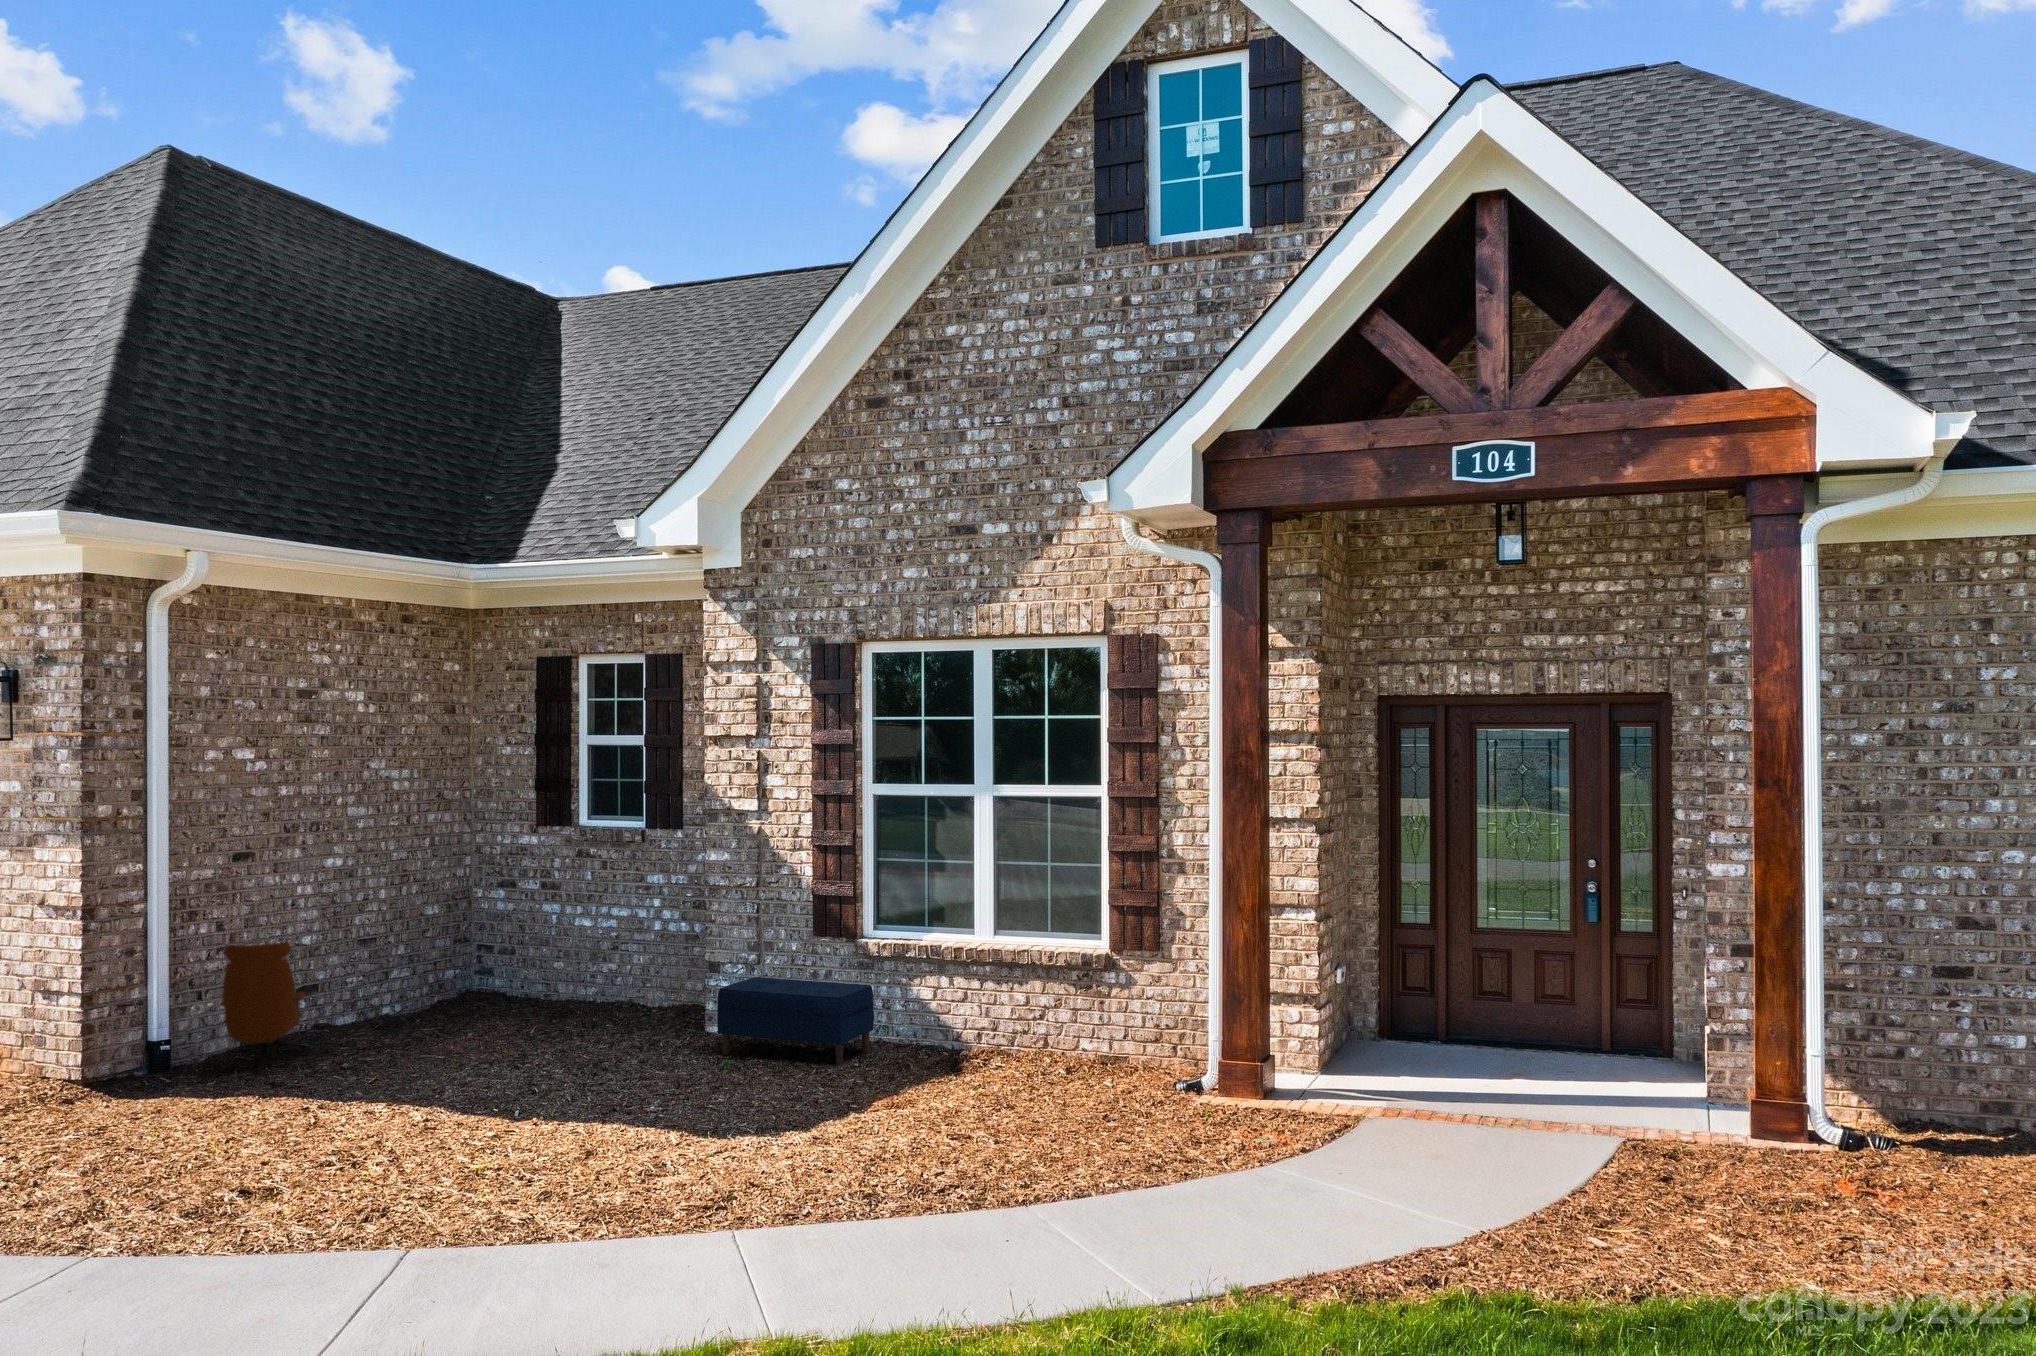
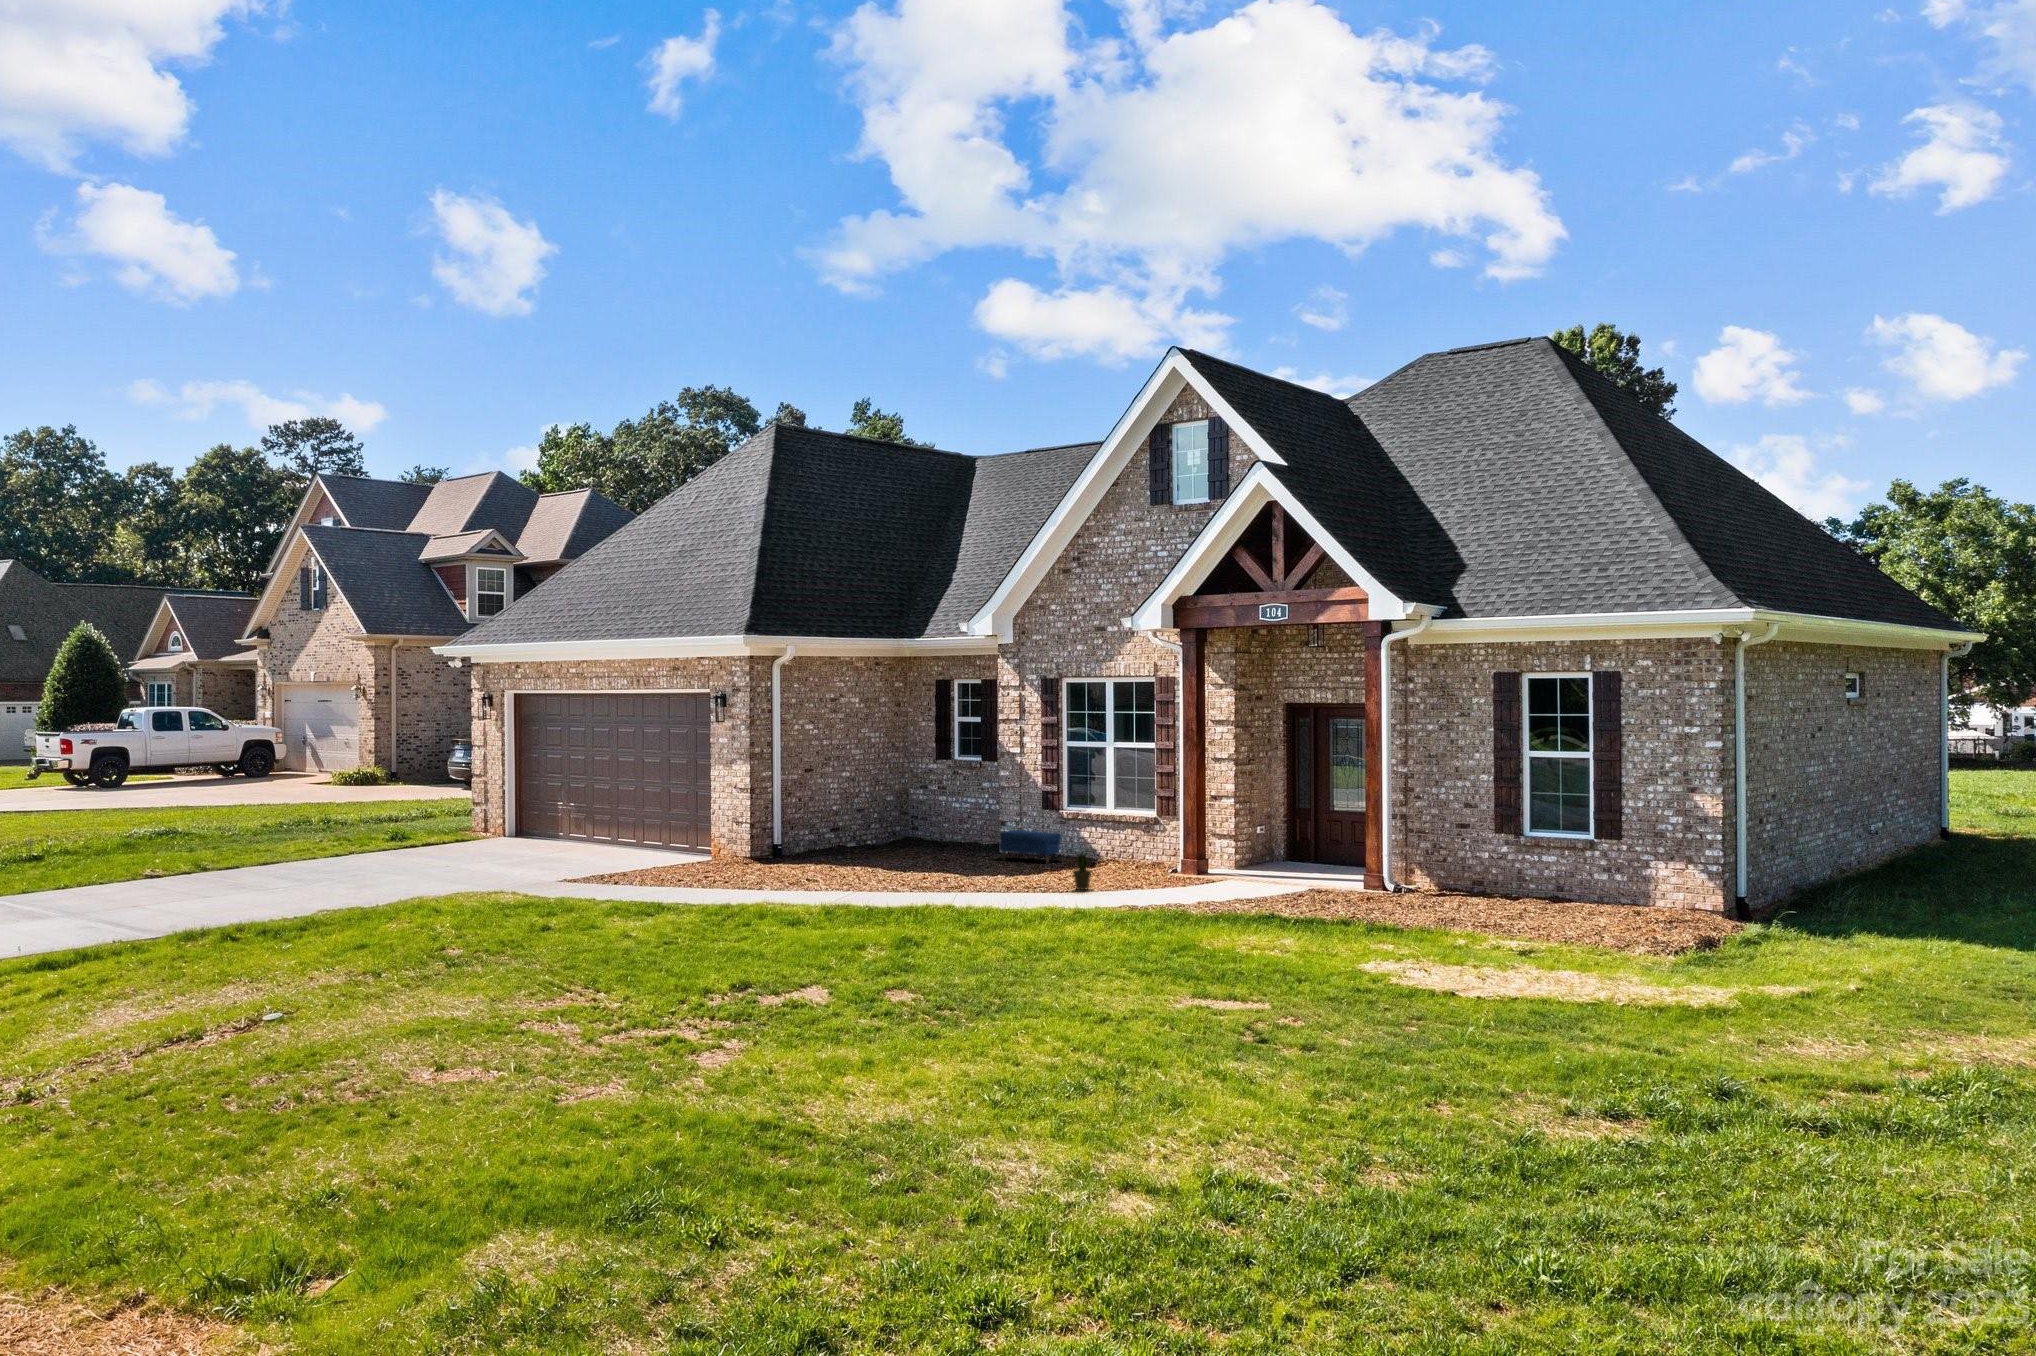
lounge chair: present [218,942,309,1077] -> none [803,805,837,860]
potted plant: none [1079,1122,1140,1245] -> present [1073,853,1091,890]

